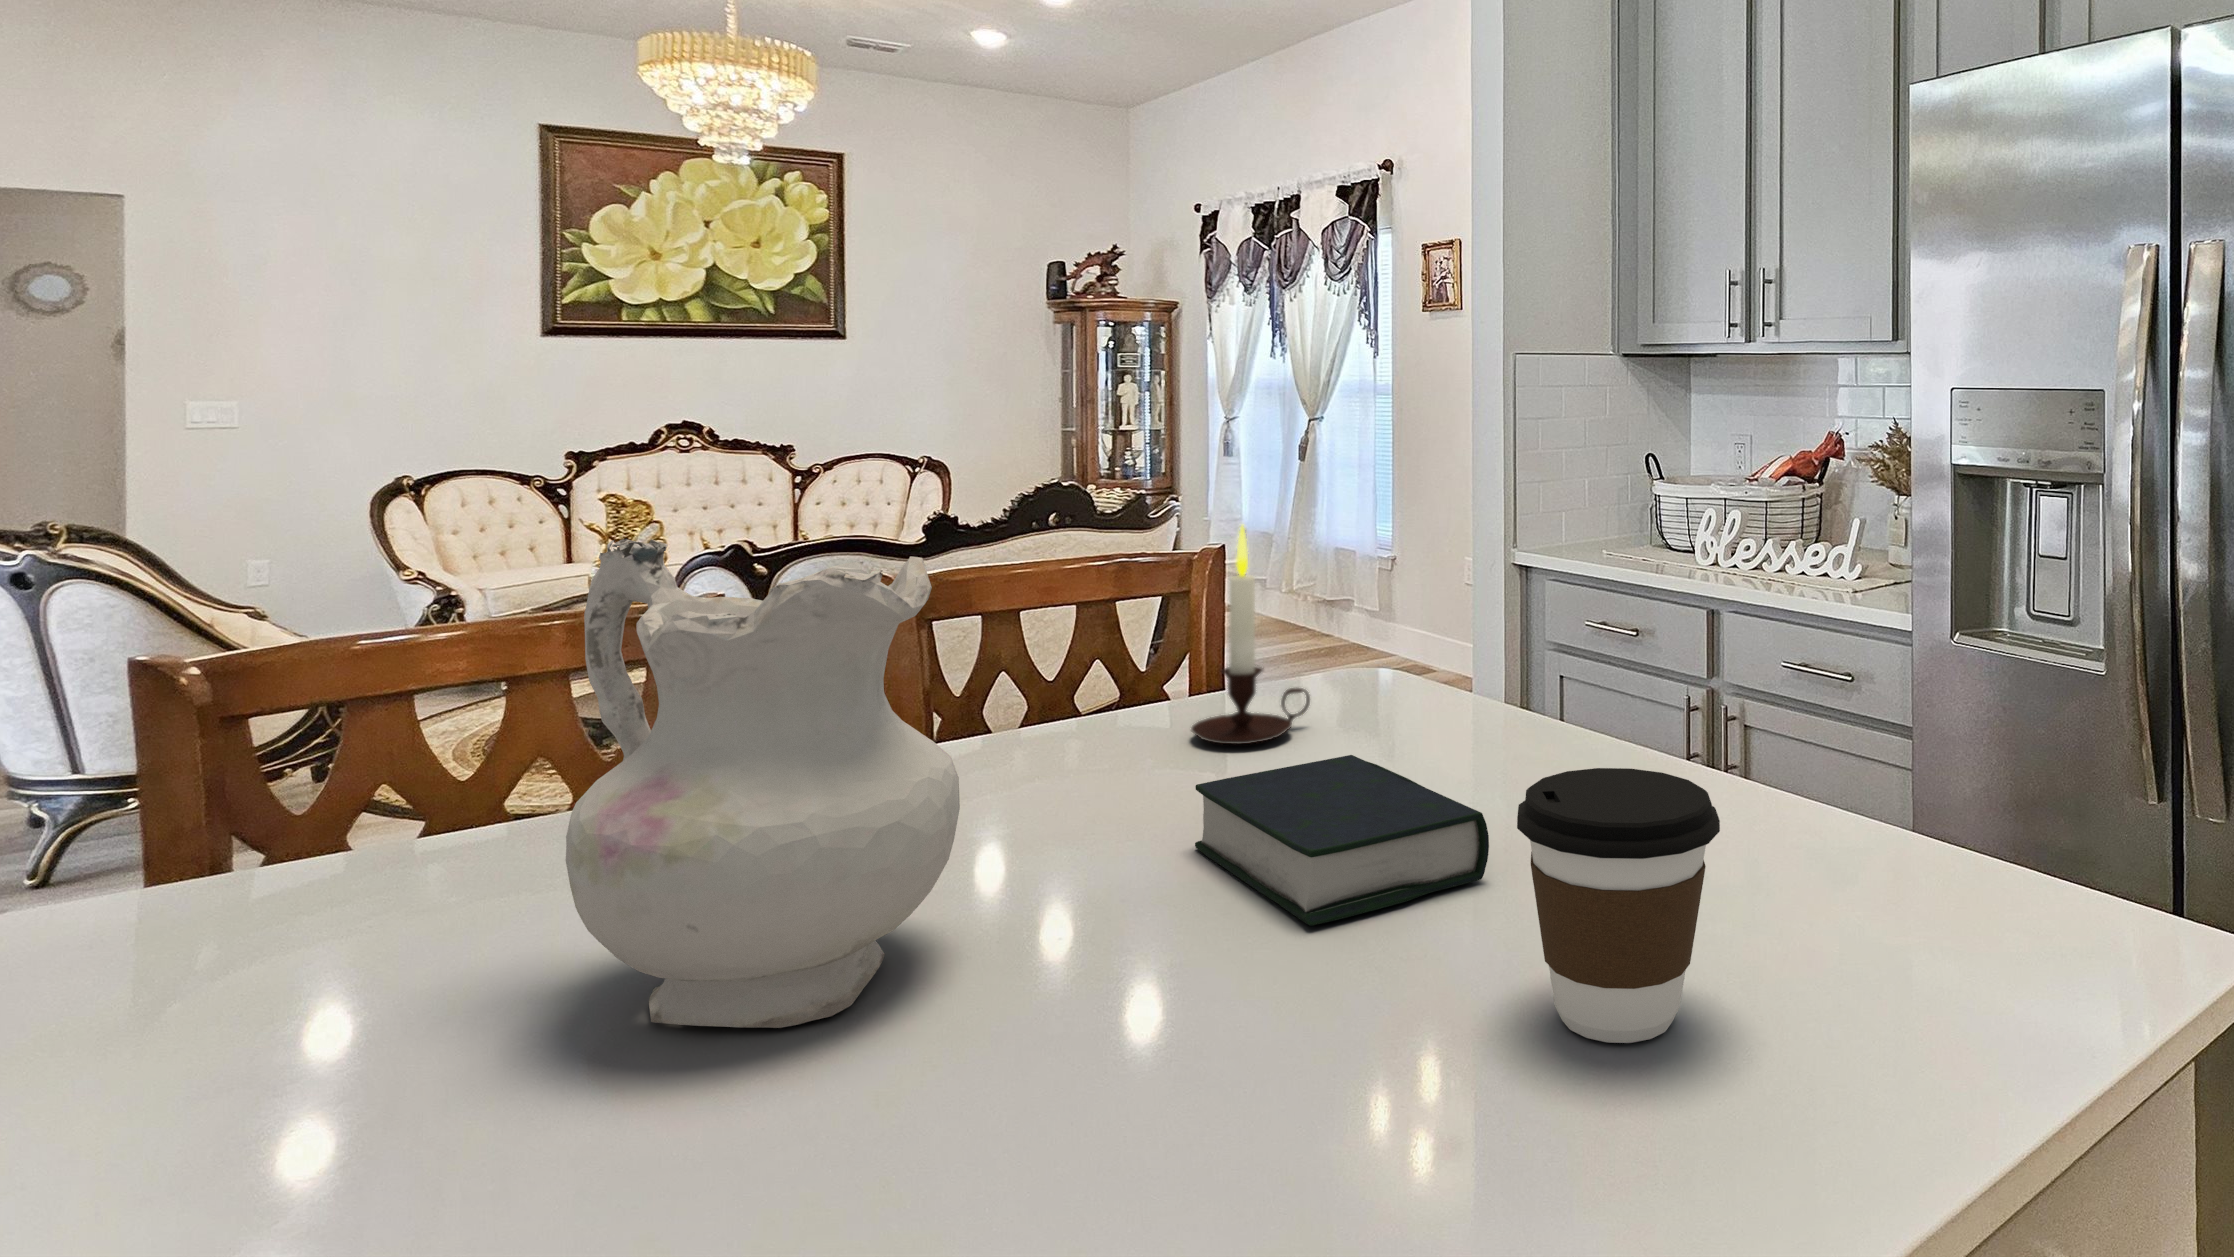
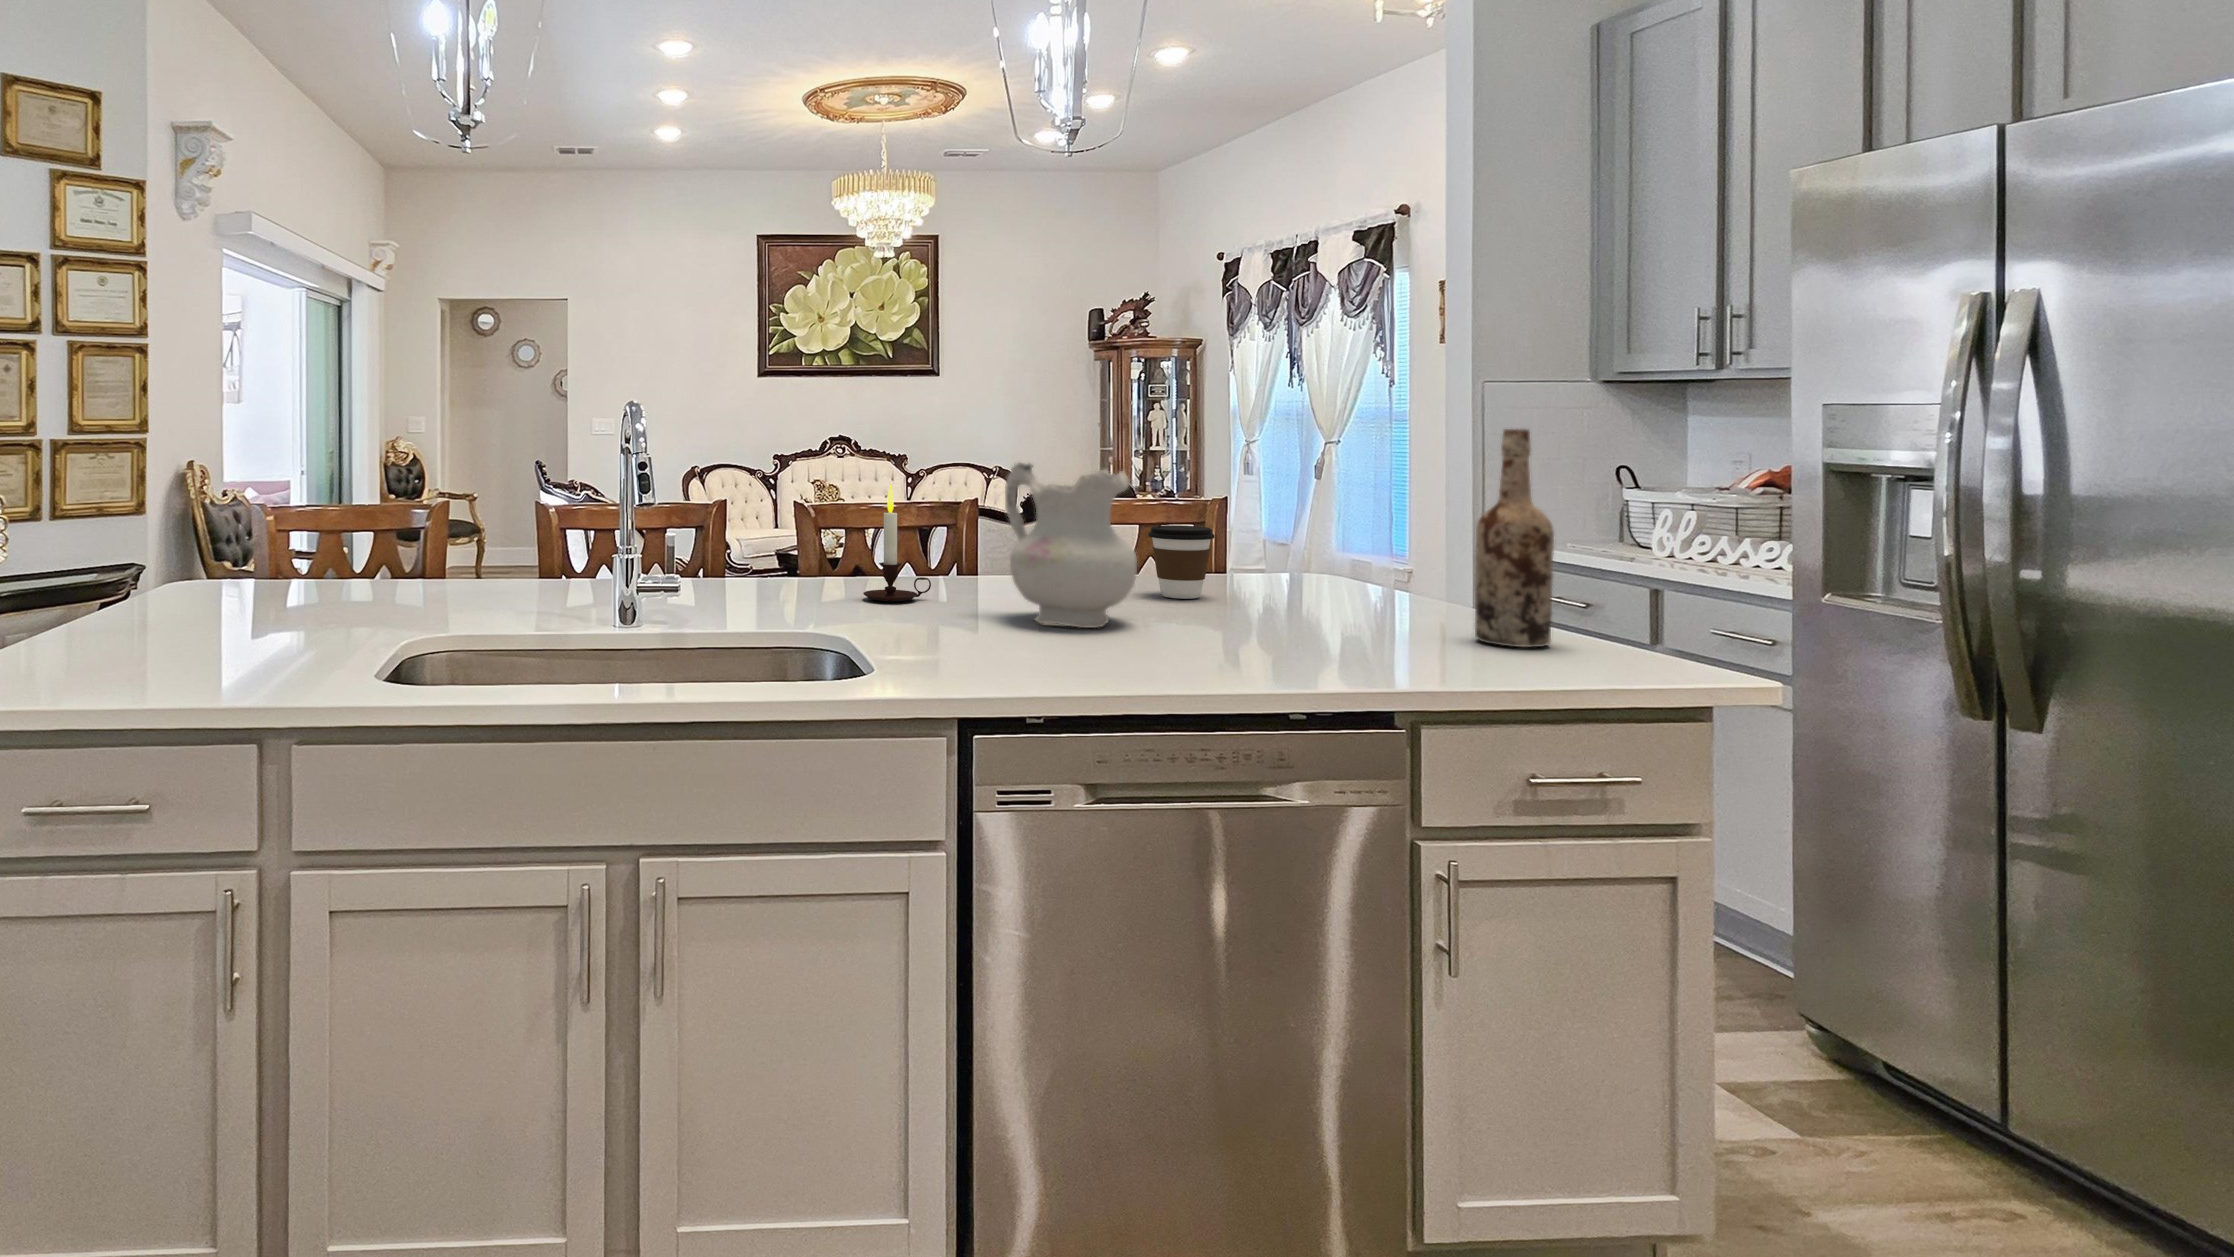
wine bottle: none [1684,434,1822,897] -> present [1475,429,1554,647]
candle: present [1191,525,1310,744] -> present [863,485,931,602]
book: present [1195,755,1489,926] -> none [1230,584,1371,631]
coffee cup: present [1517,768,1720,1043] -> present [1148,525,1215,599]

